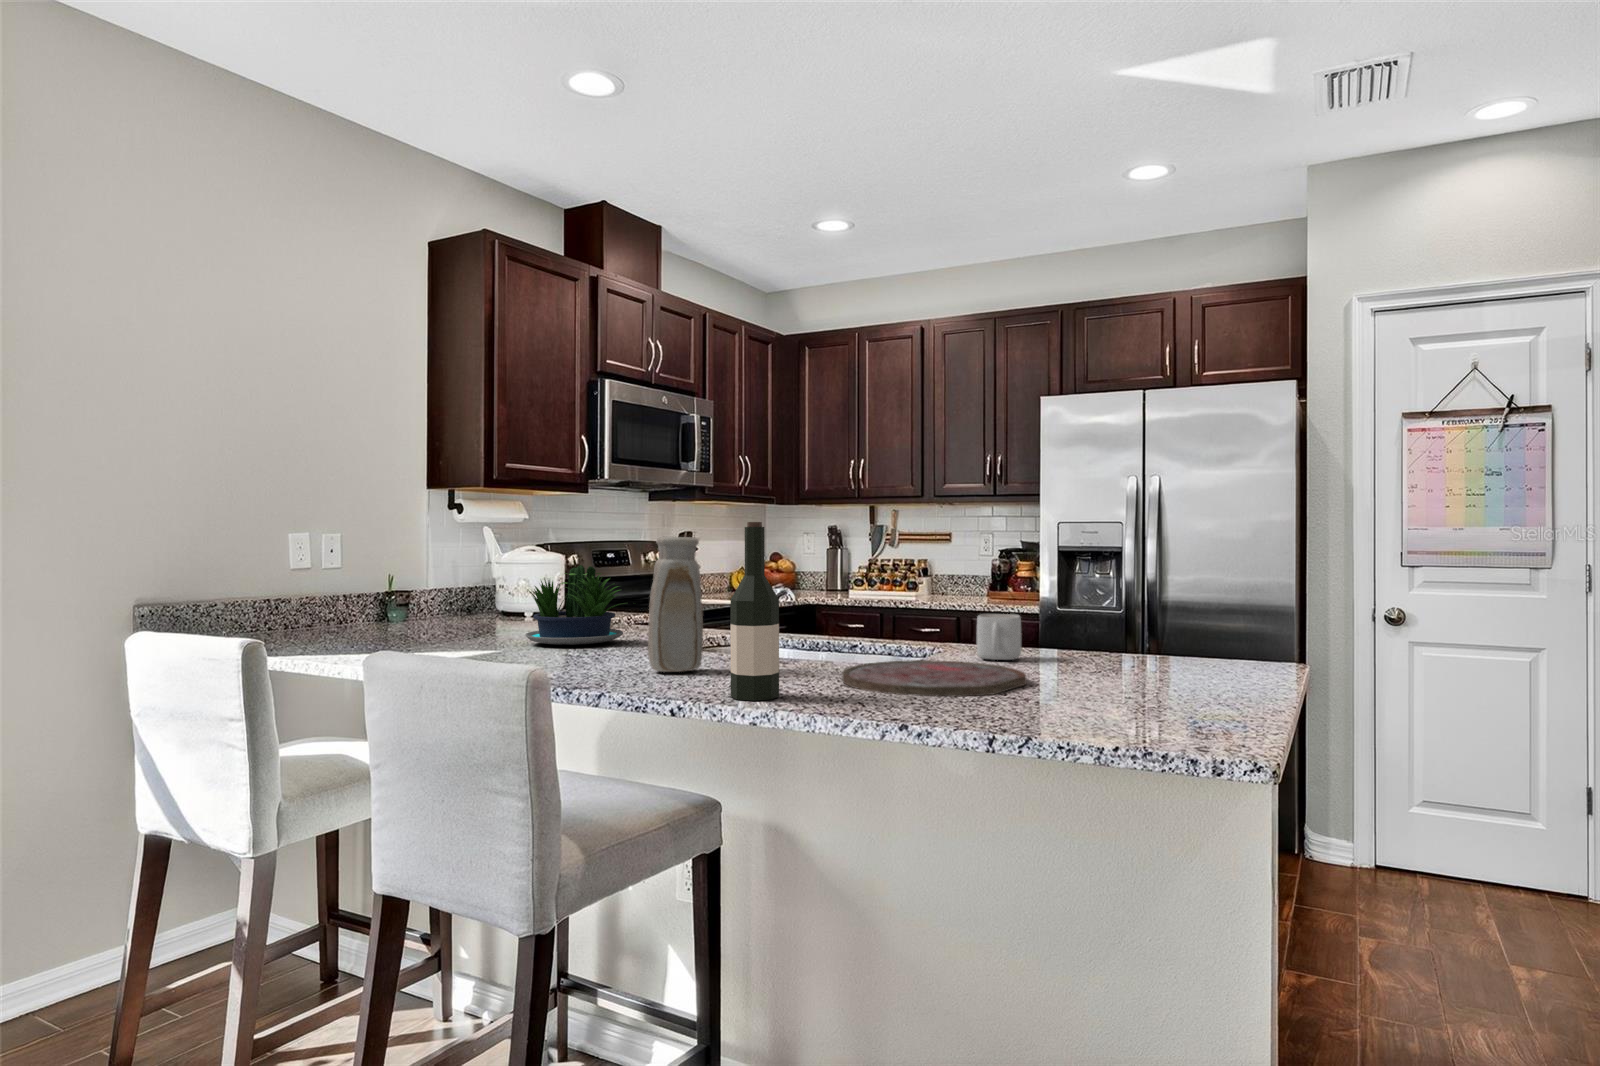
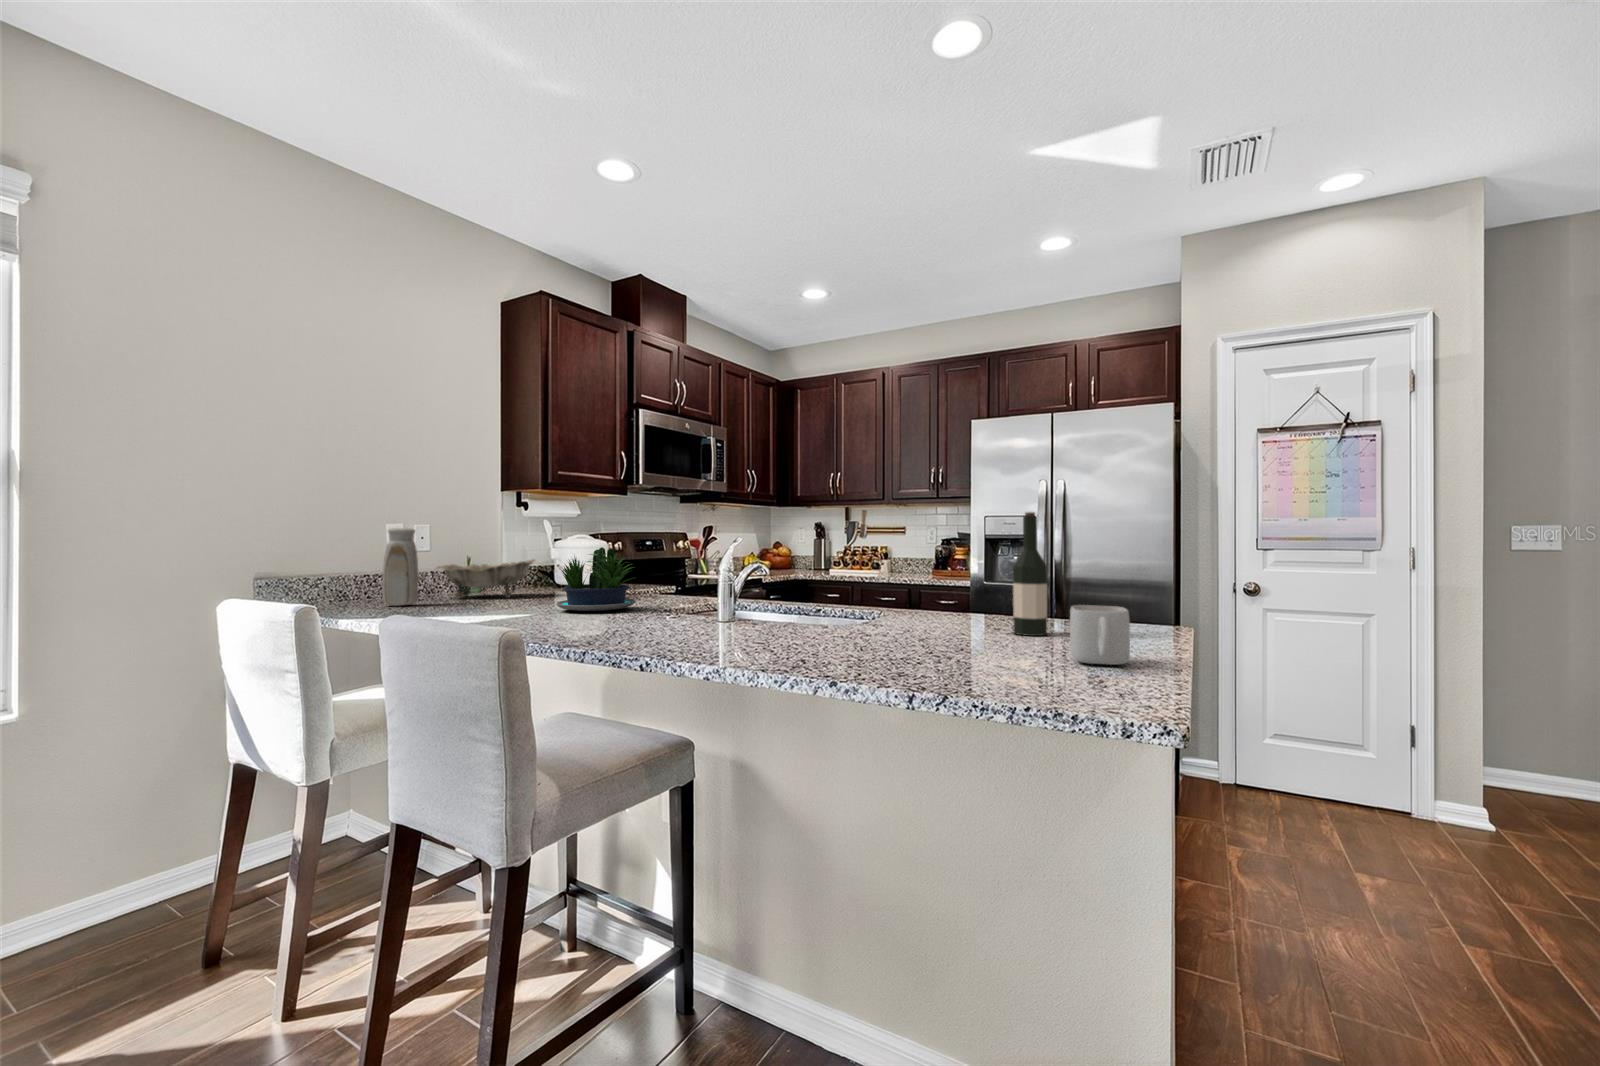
wine bottle: present [730,522,779,701] -> present [1013,512,1047,636]
vase: present [648,537,703,672] -> present [382,528,418,606]
decorative bowl: none [355,578,481,629] -> present [437,560,535,599]
mug: present [977,614,1021,660] -> present [1070,605,1130,665]
cutting board: present [842,660,1026,696] -> none [797,624,953,656]

